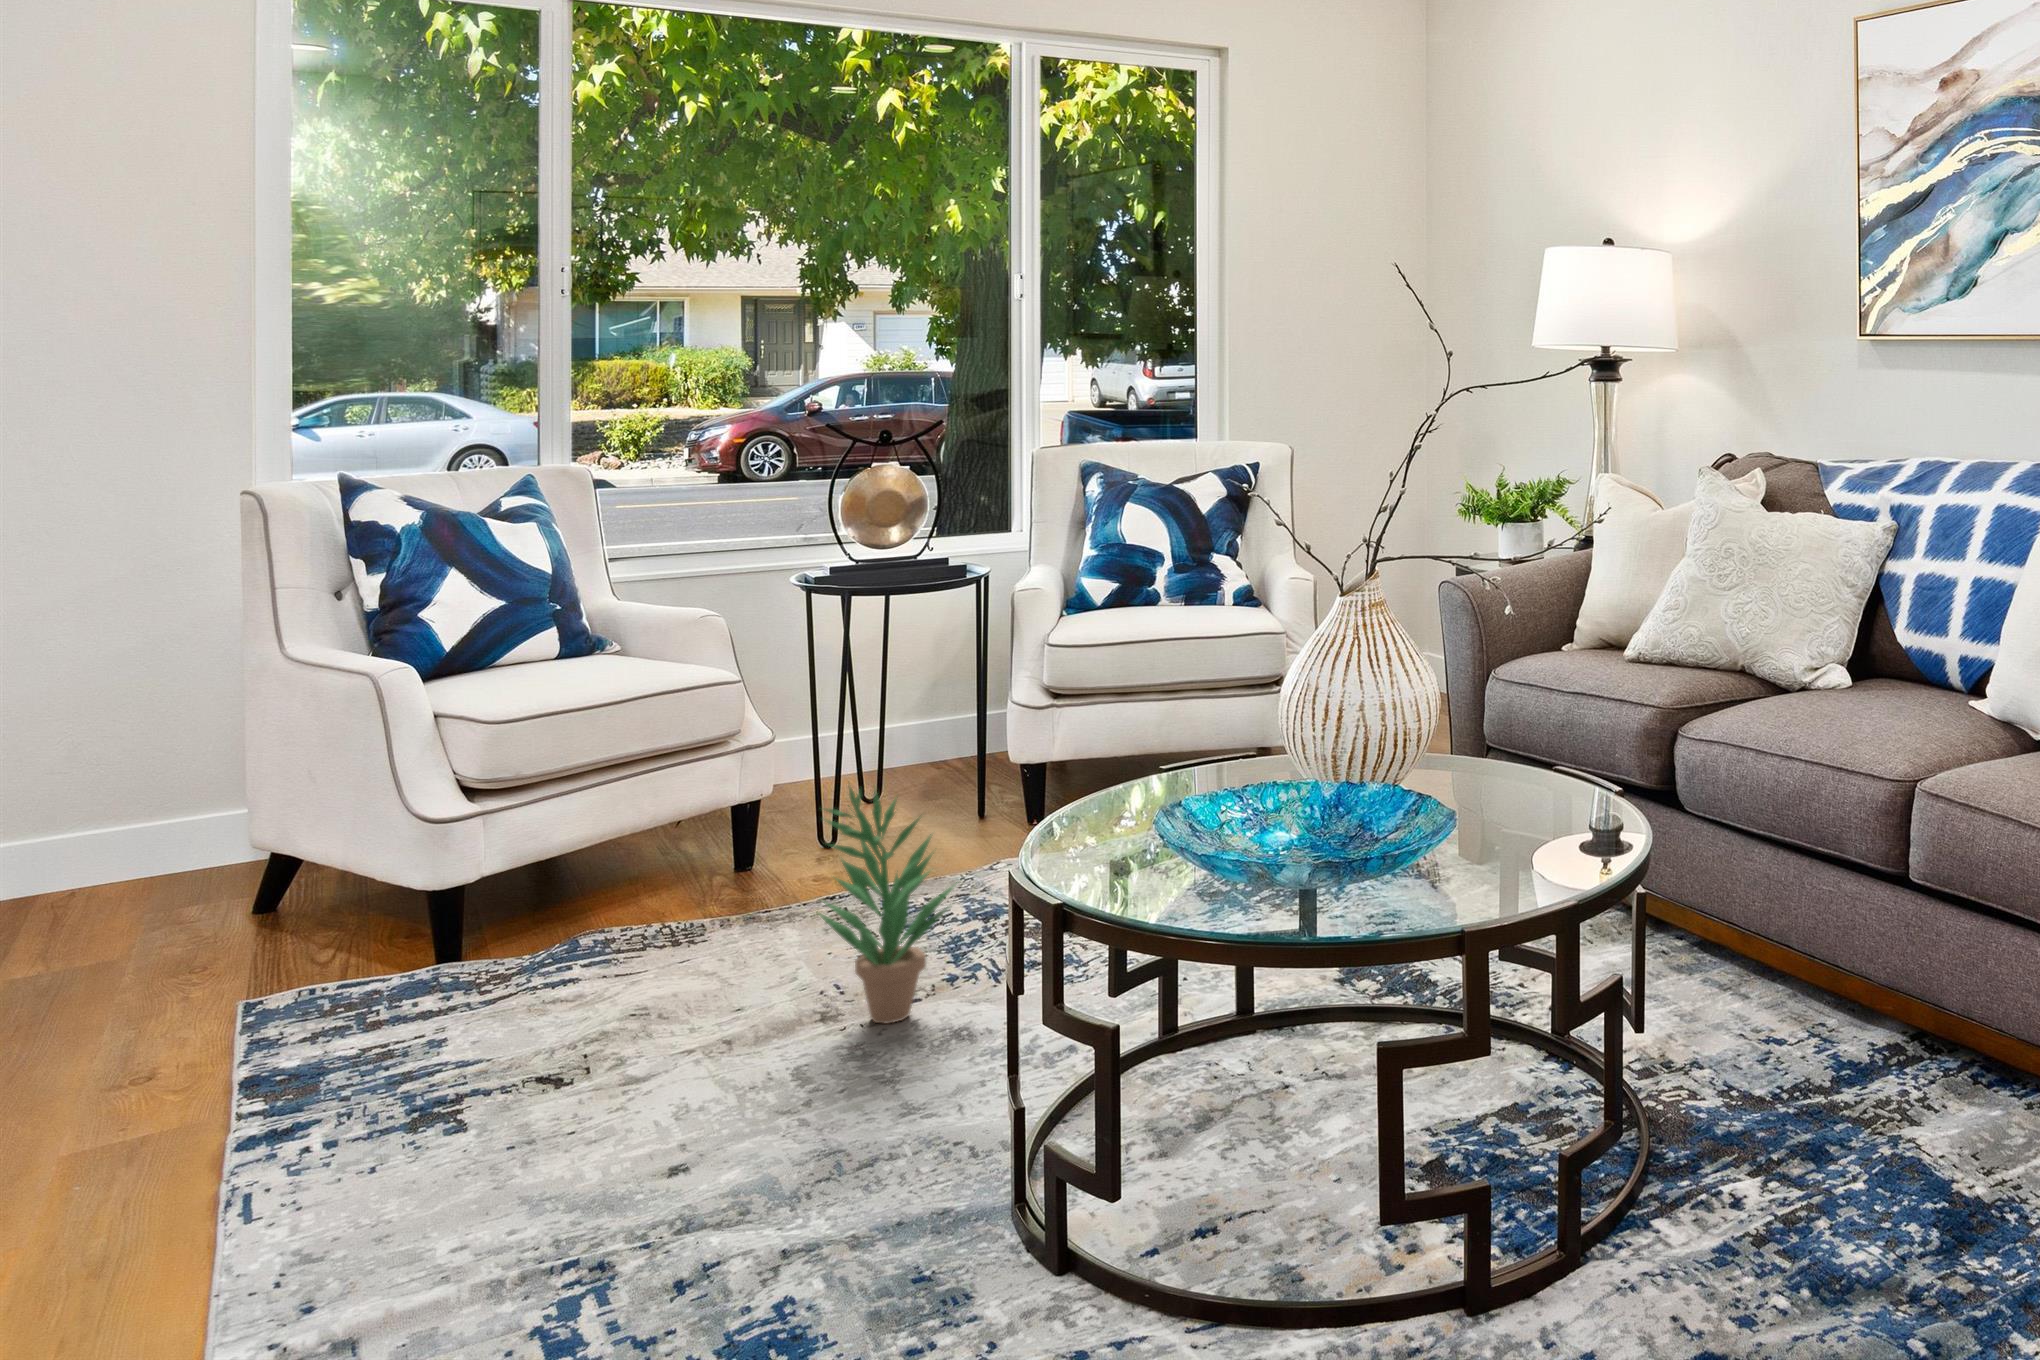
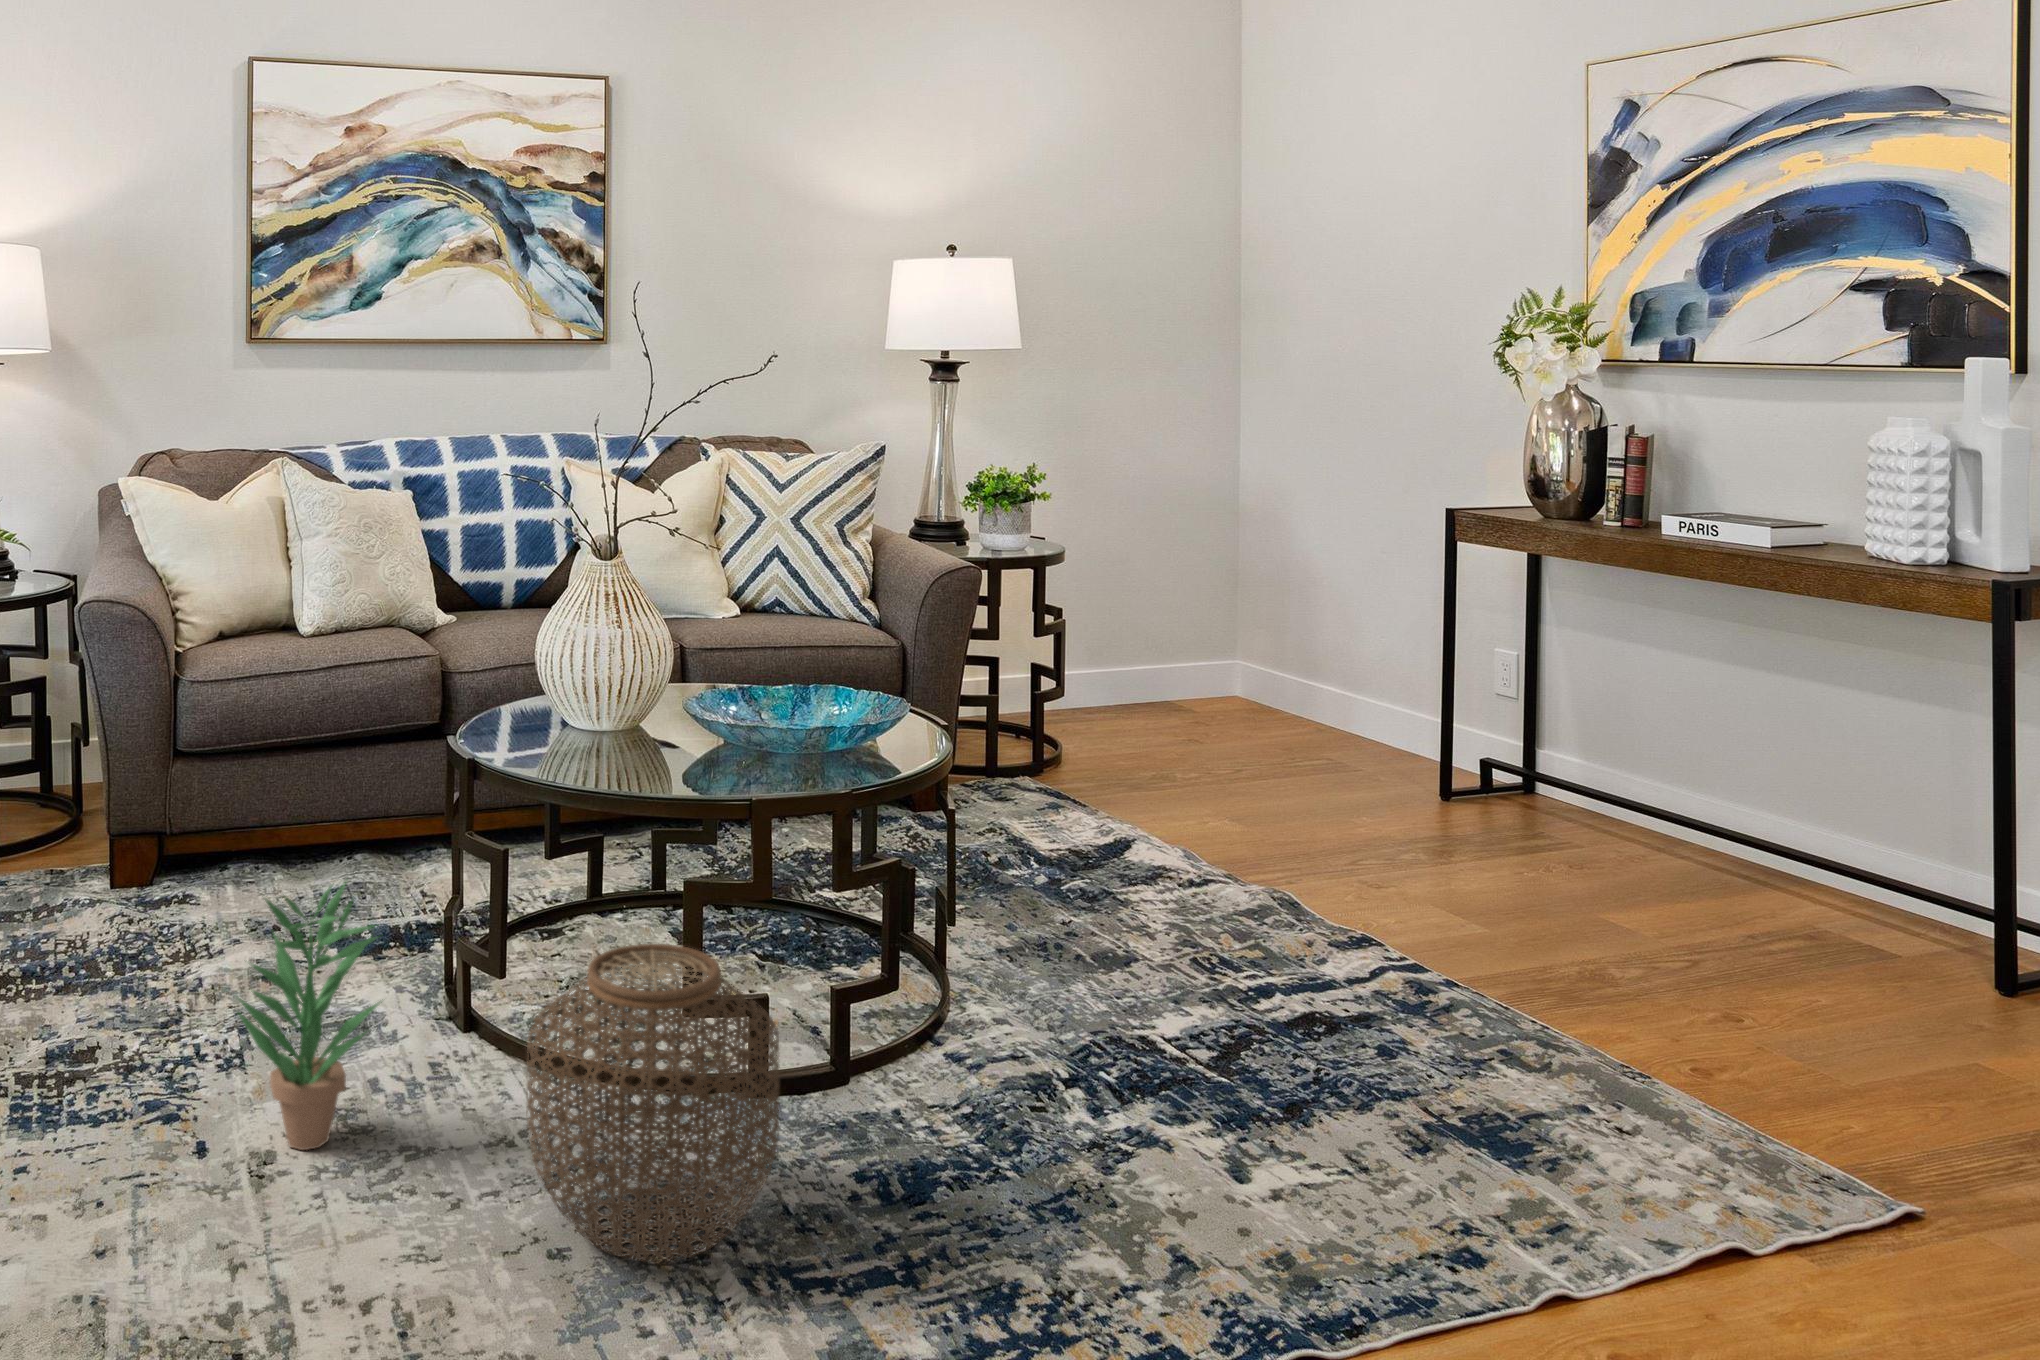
woven basket: none [538,895,816,1206] -> present [527,944,779,1262]

